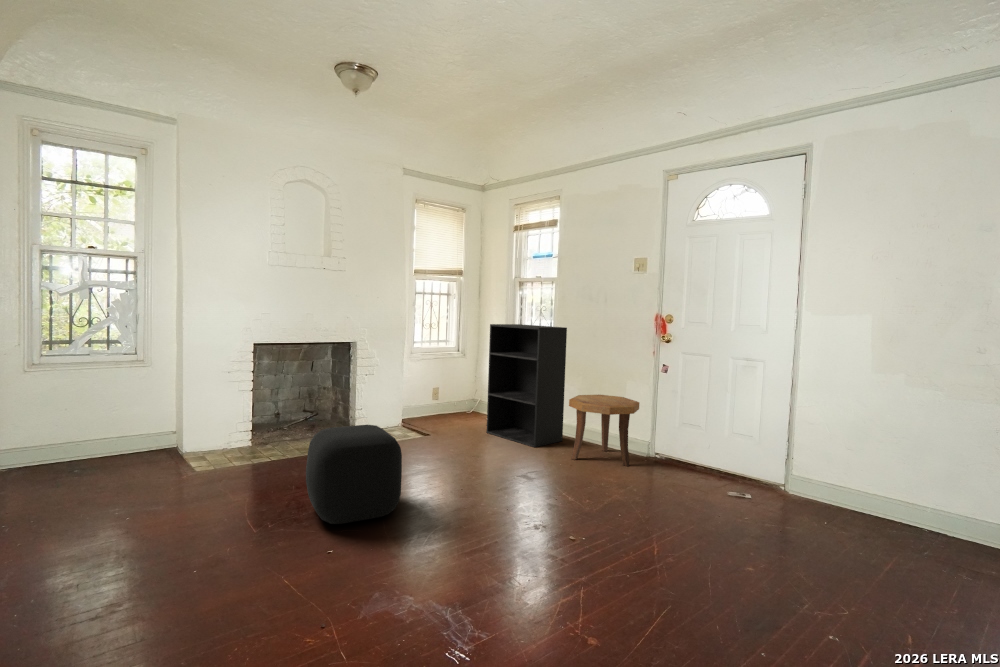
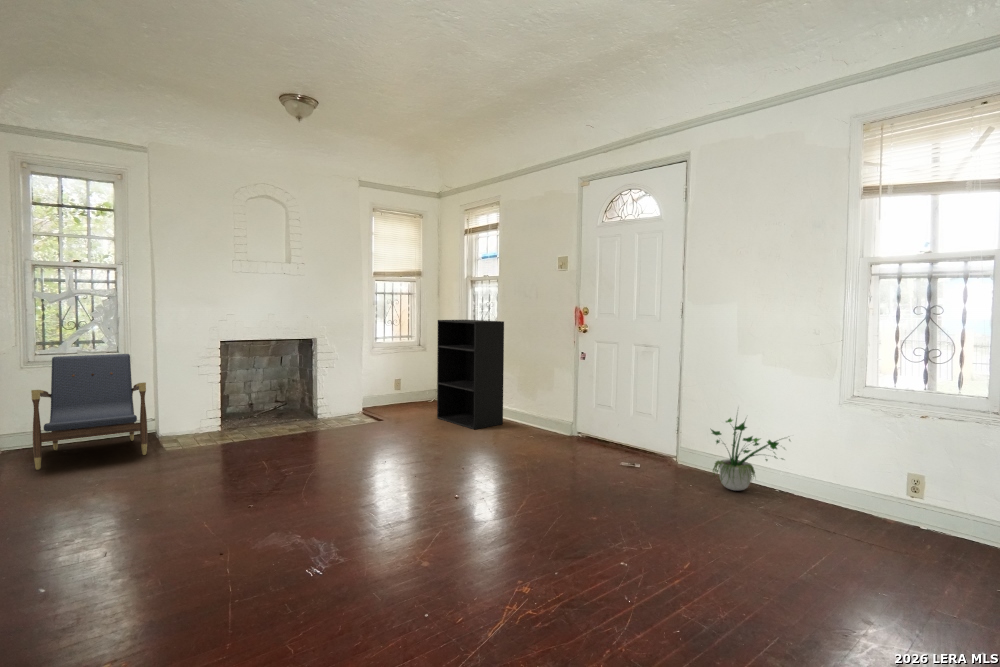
lounge chair: none [40,356,173,495] -> present [31,354,147,470]
side table: present [569,395,639,466] -> none [500,381,562,443]
ottoman: present [306,425,402,524] -> none [247,407,330,488]
potted plant: none [841,430,964,532] -> present [711,418,790,491]

